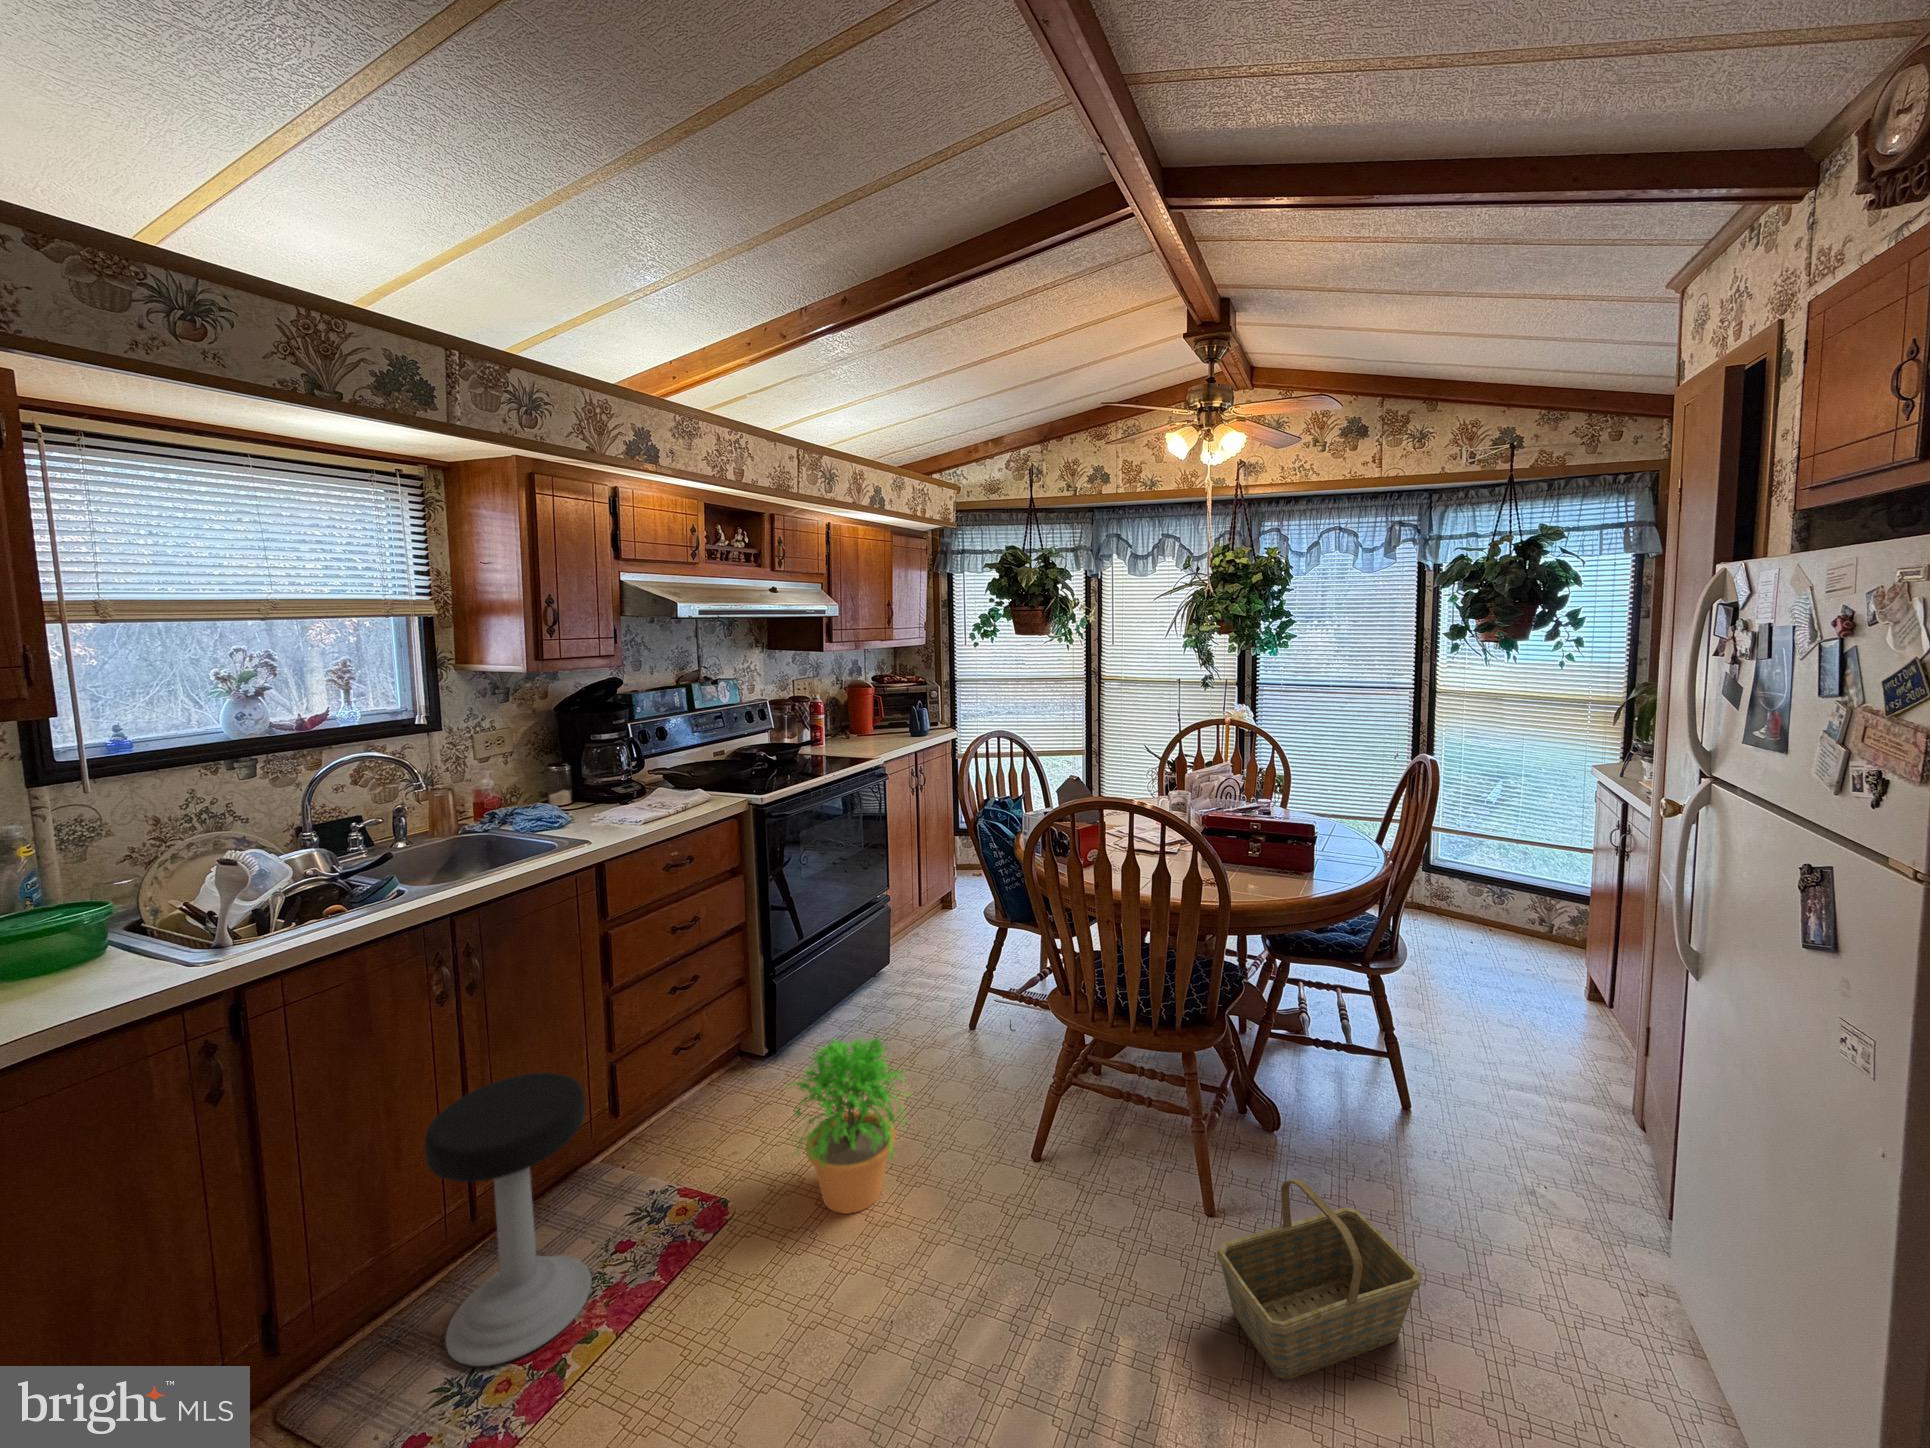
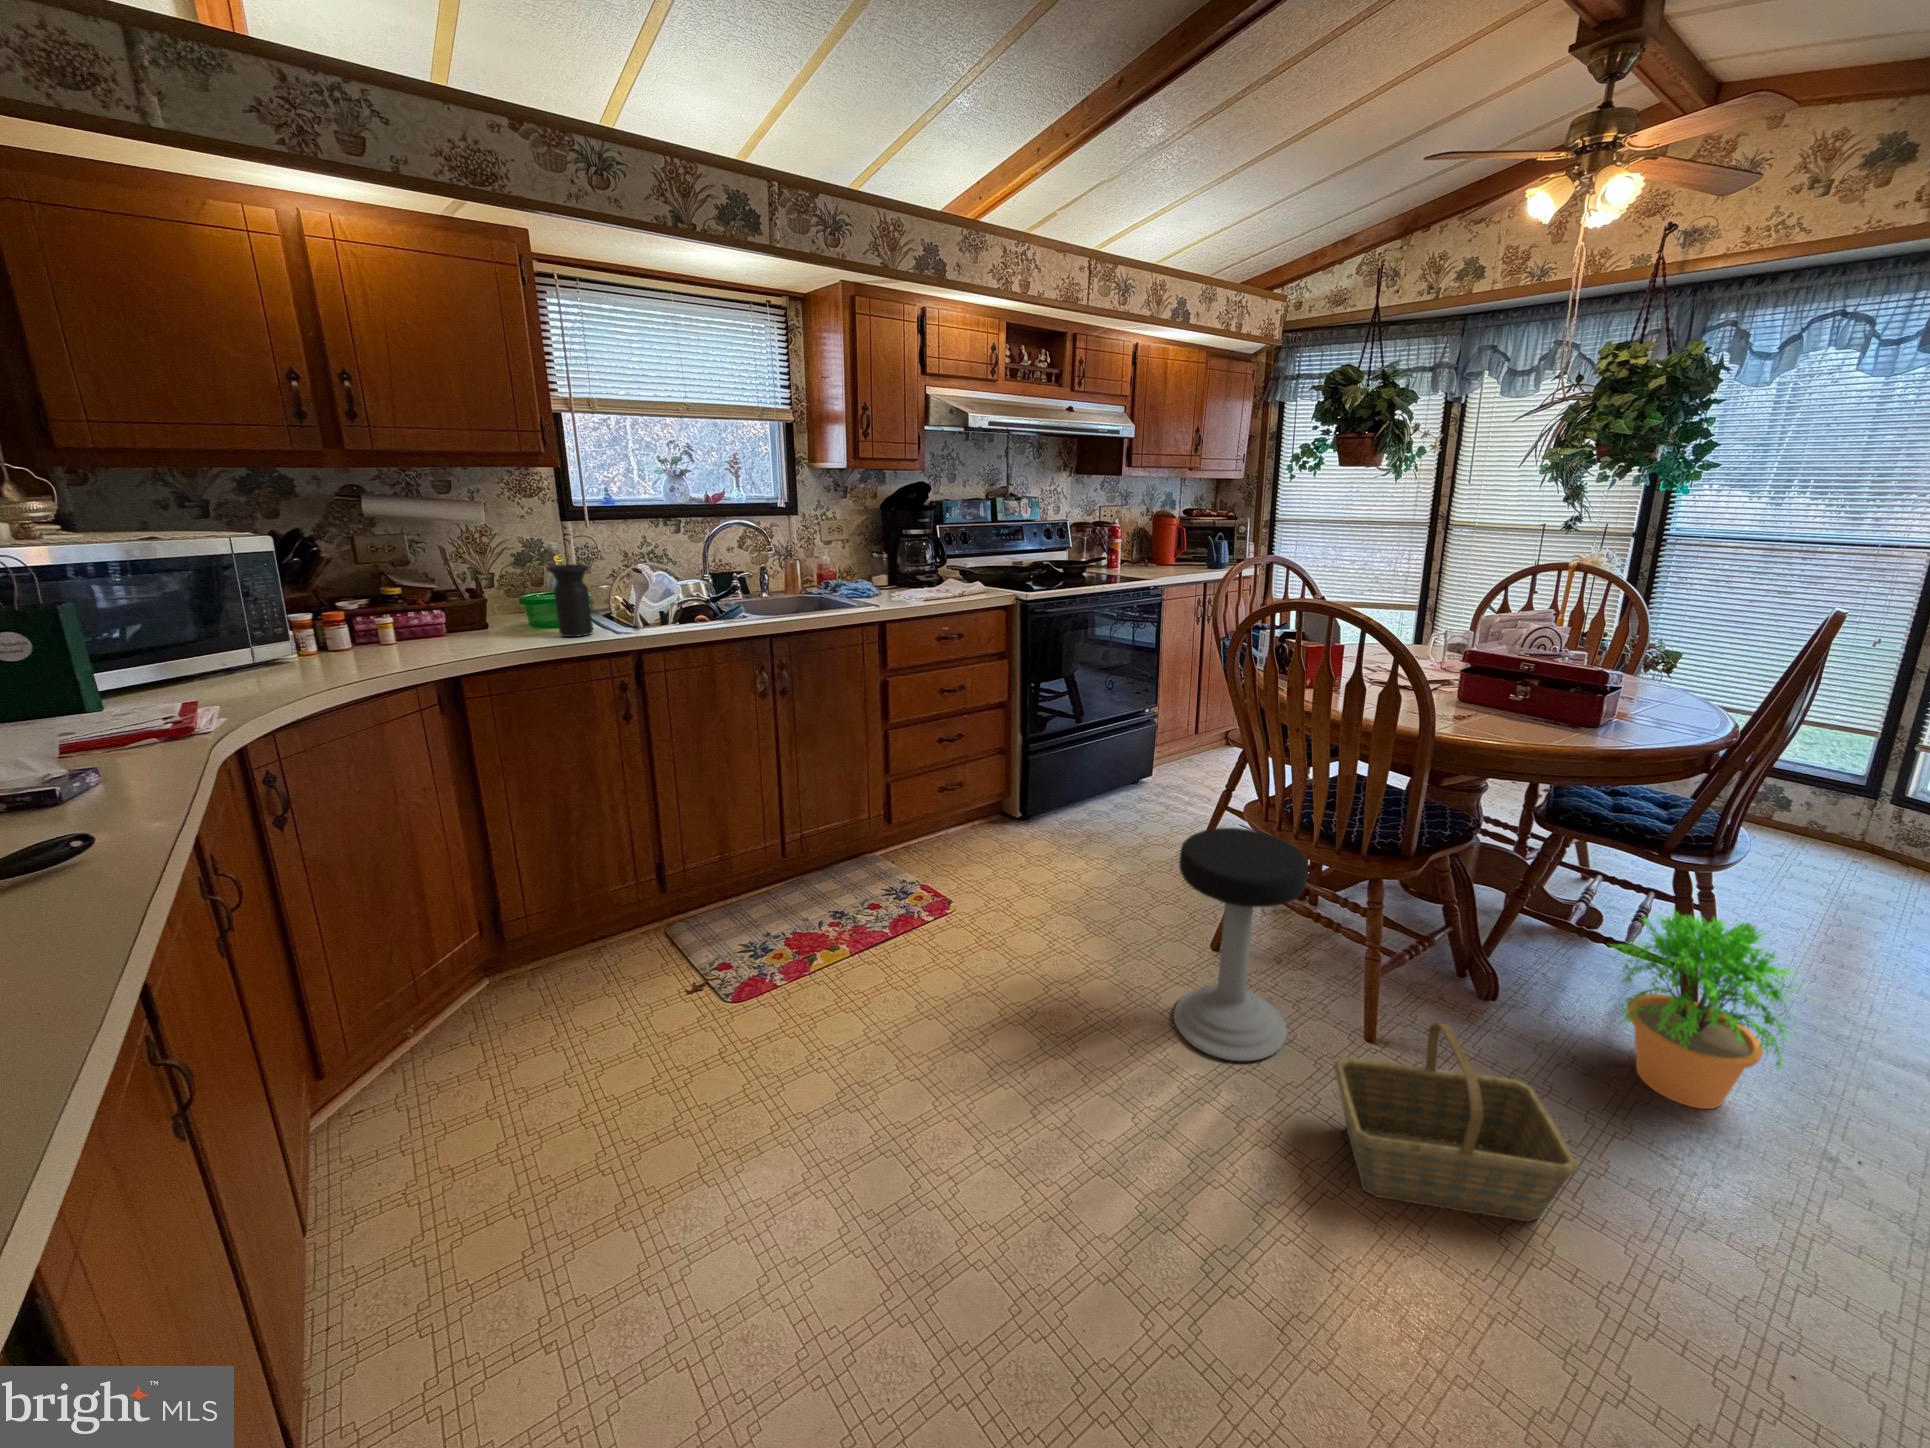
vase: none [61,869,151,993] -> present [547,564,593,637]
potted plant: present [788,1037,910,1214] -> present [1610,909,1809,1109]
stool: present [425,1073,592,1366] -> present [1174,828,1308,1061]

